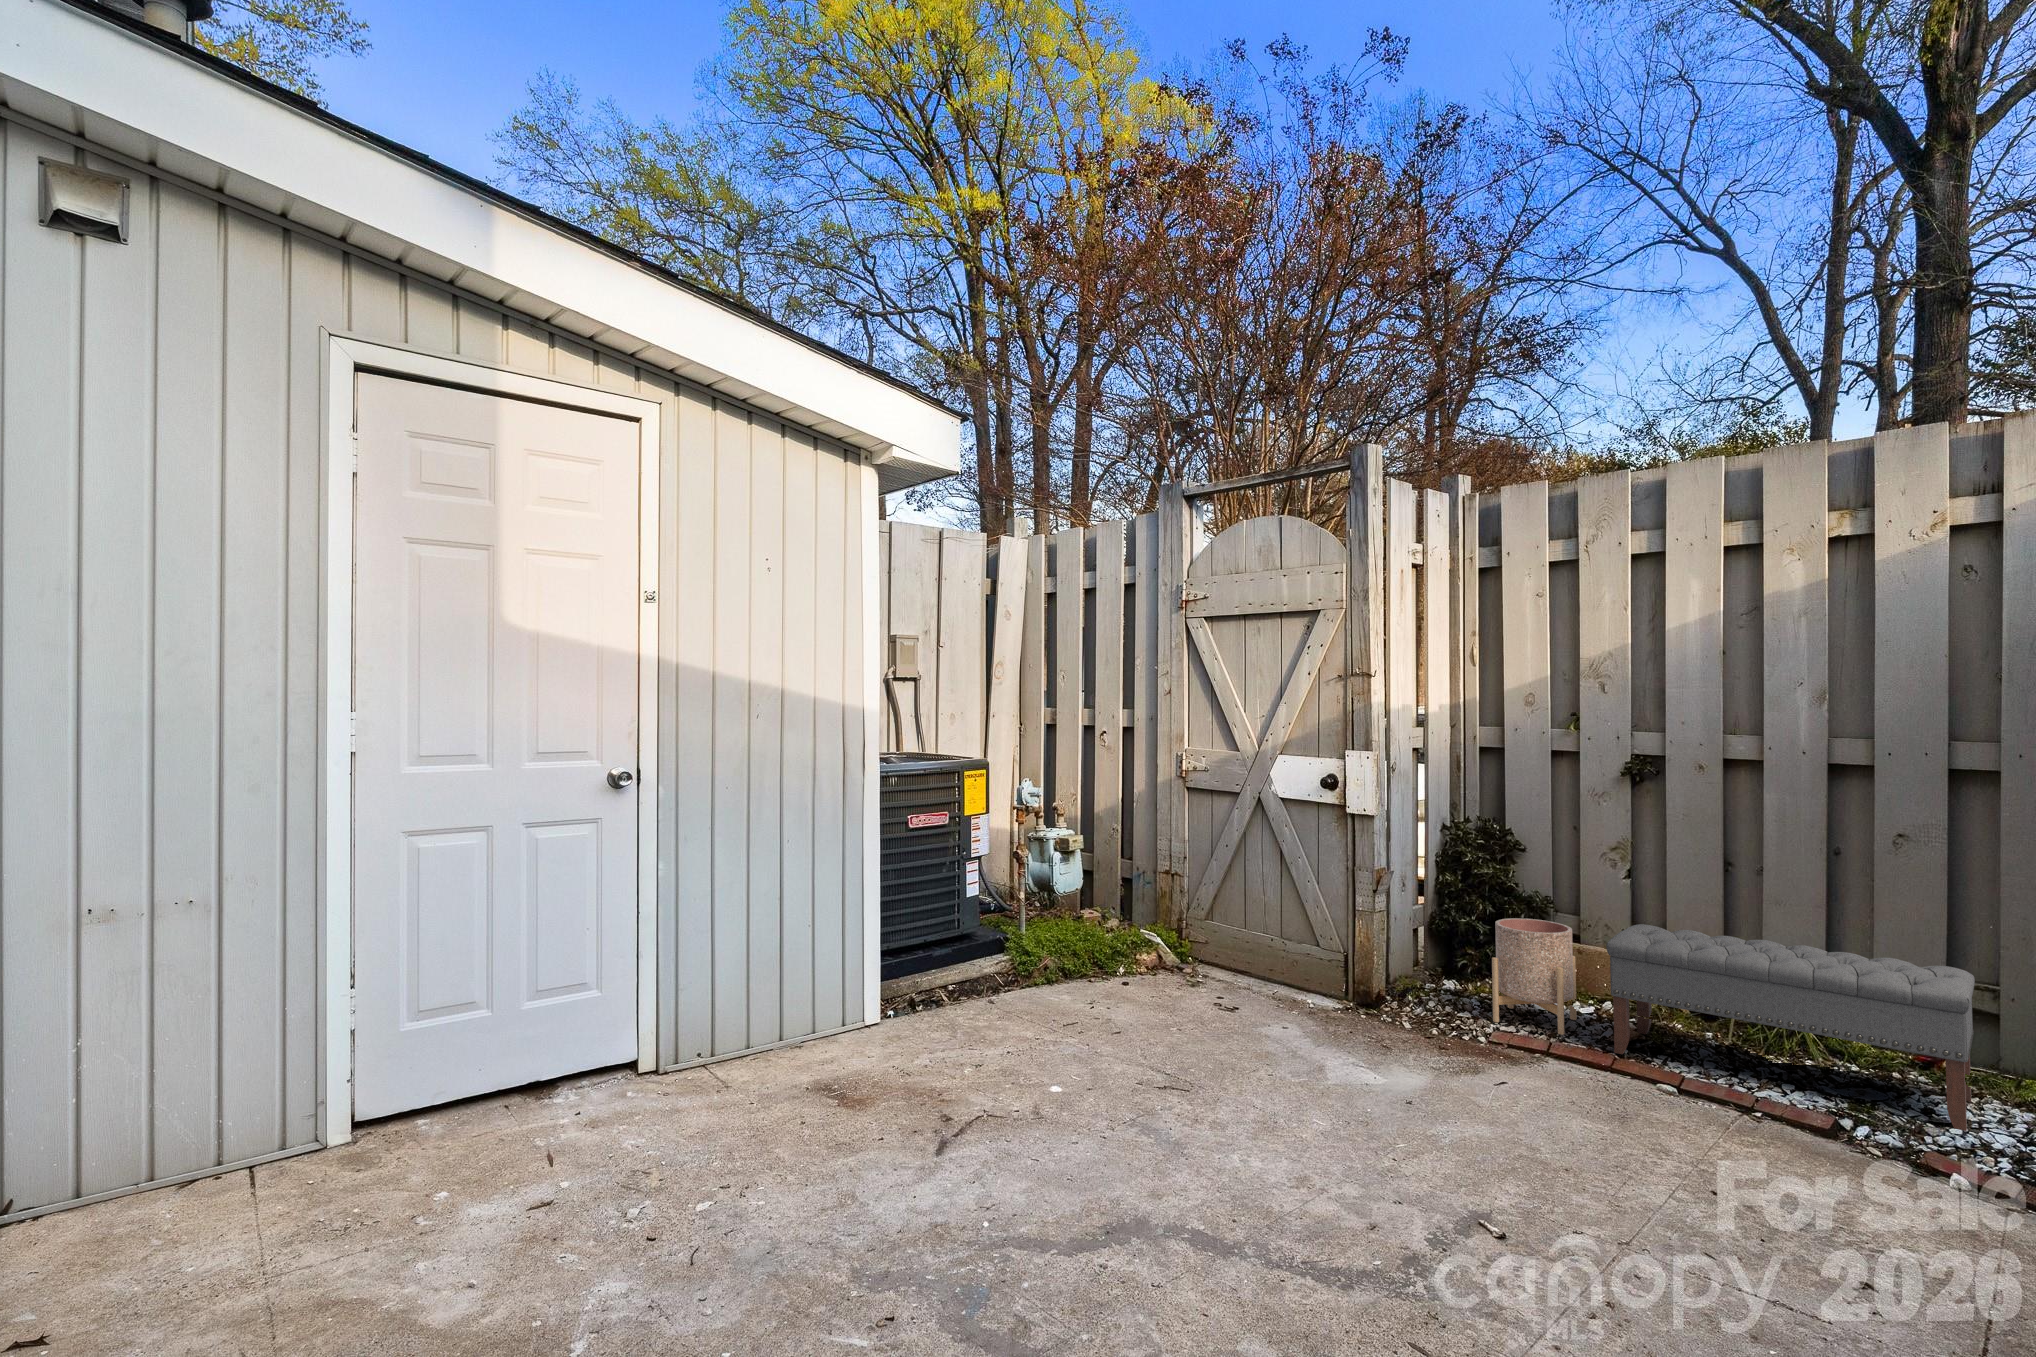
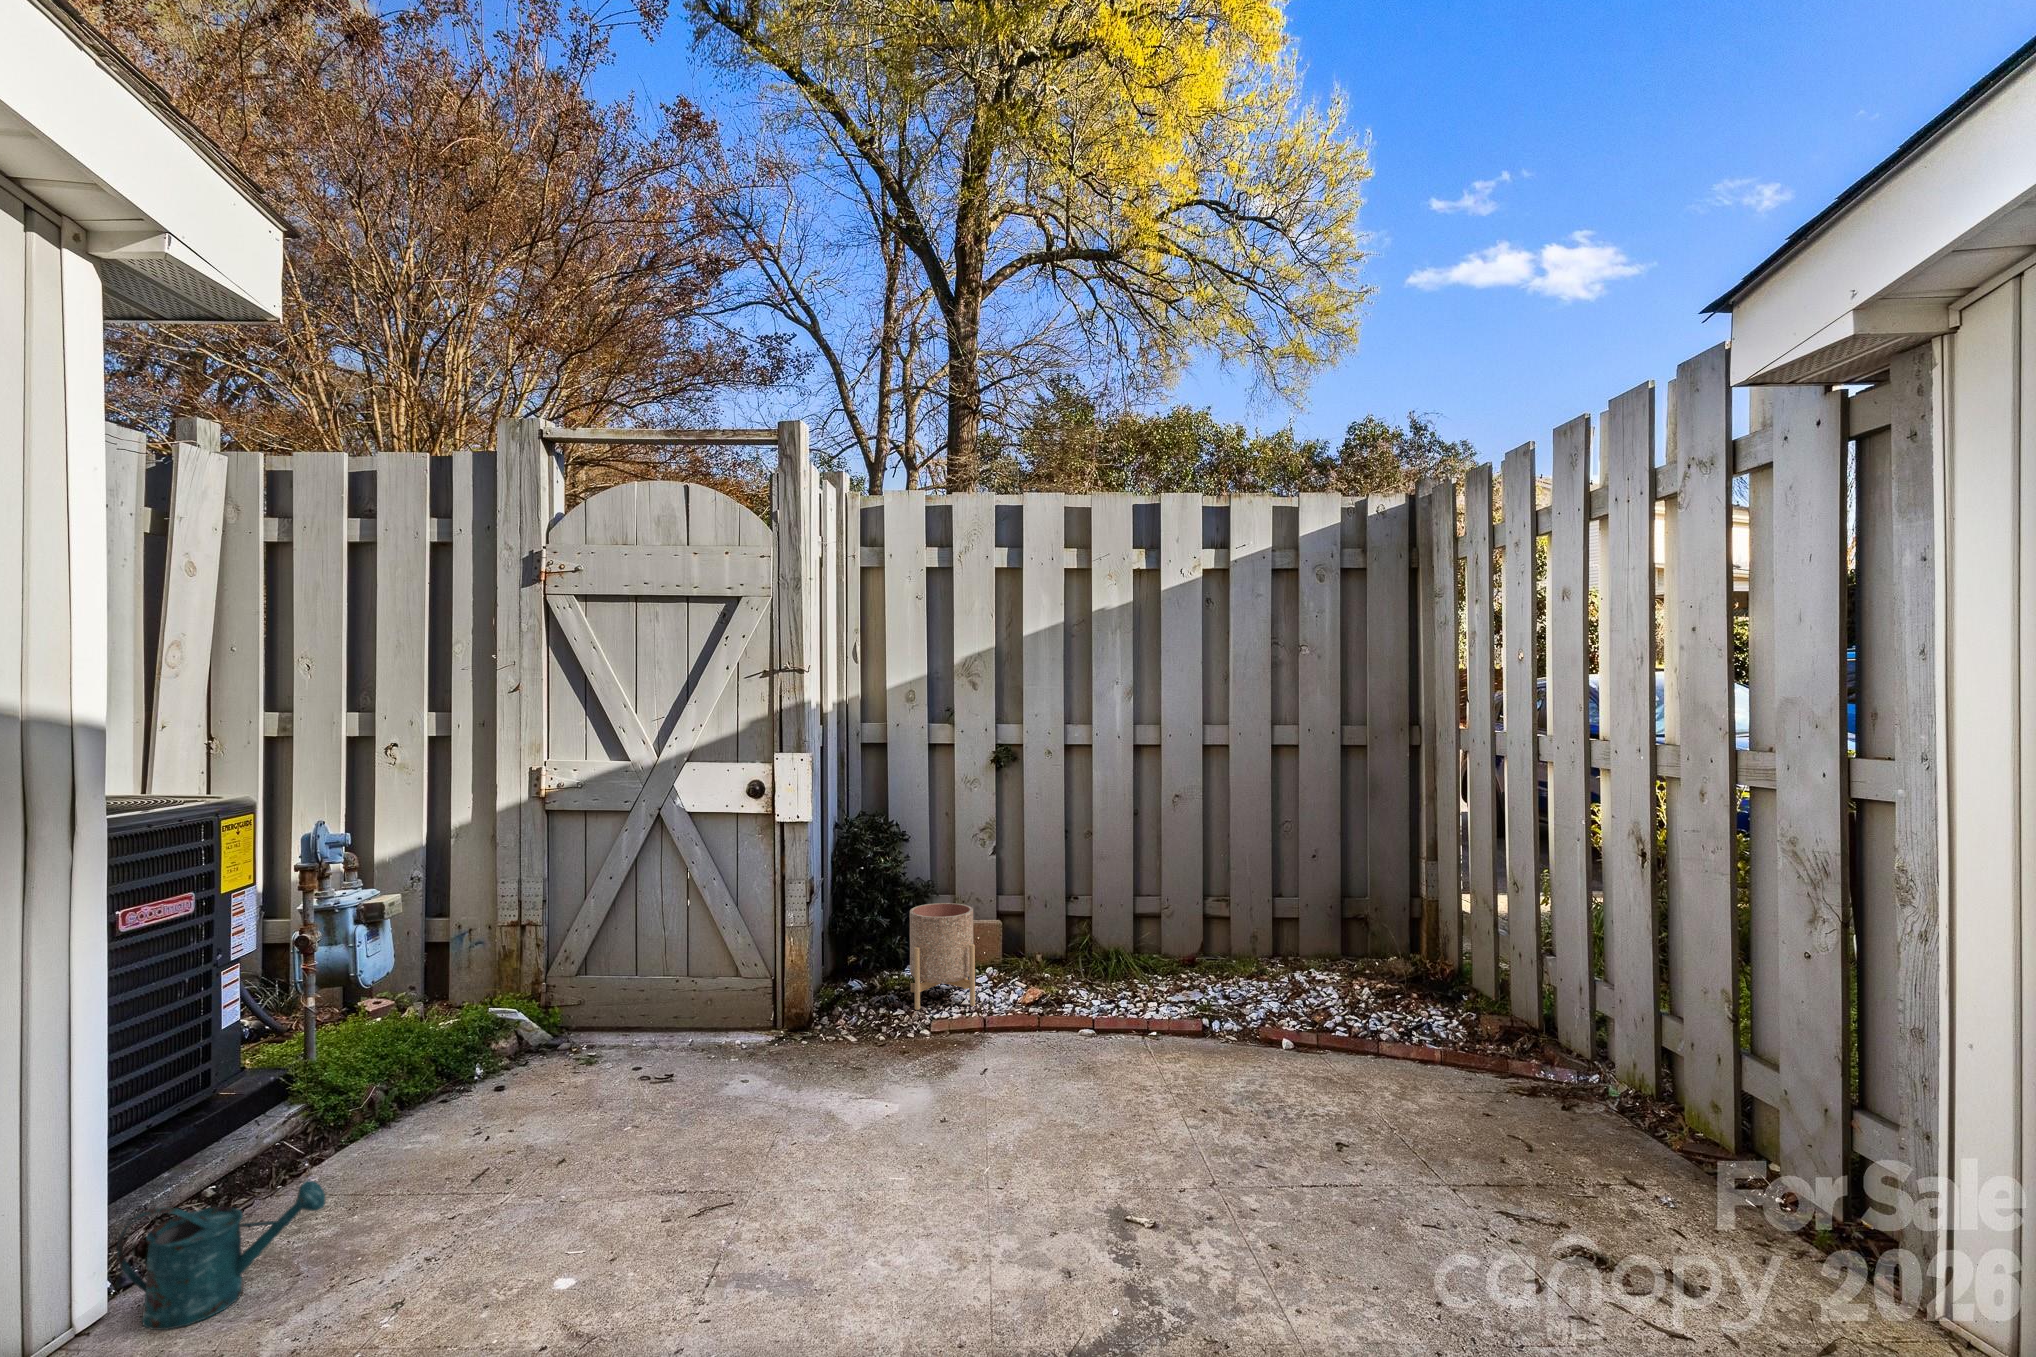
bench: present [1606,924,1975,1131] -> none [1013,887,1245,1010]
watering can: none [887,974,969,1041] -> present [117,1181,325,1330]

